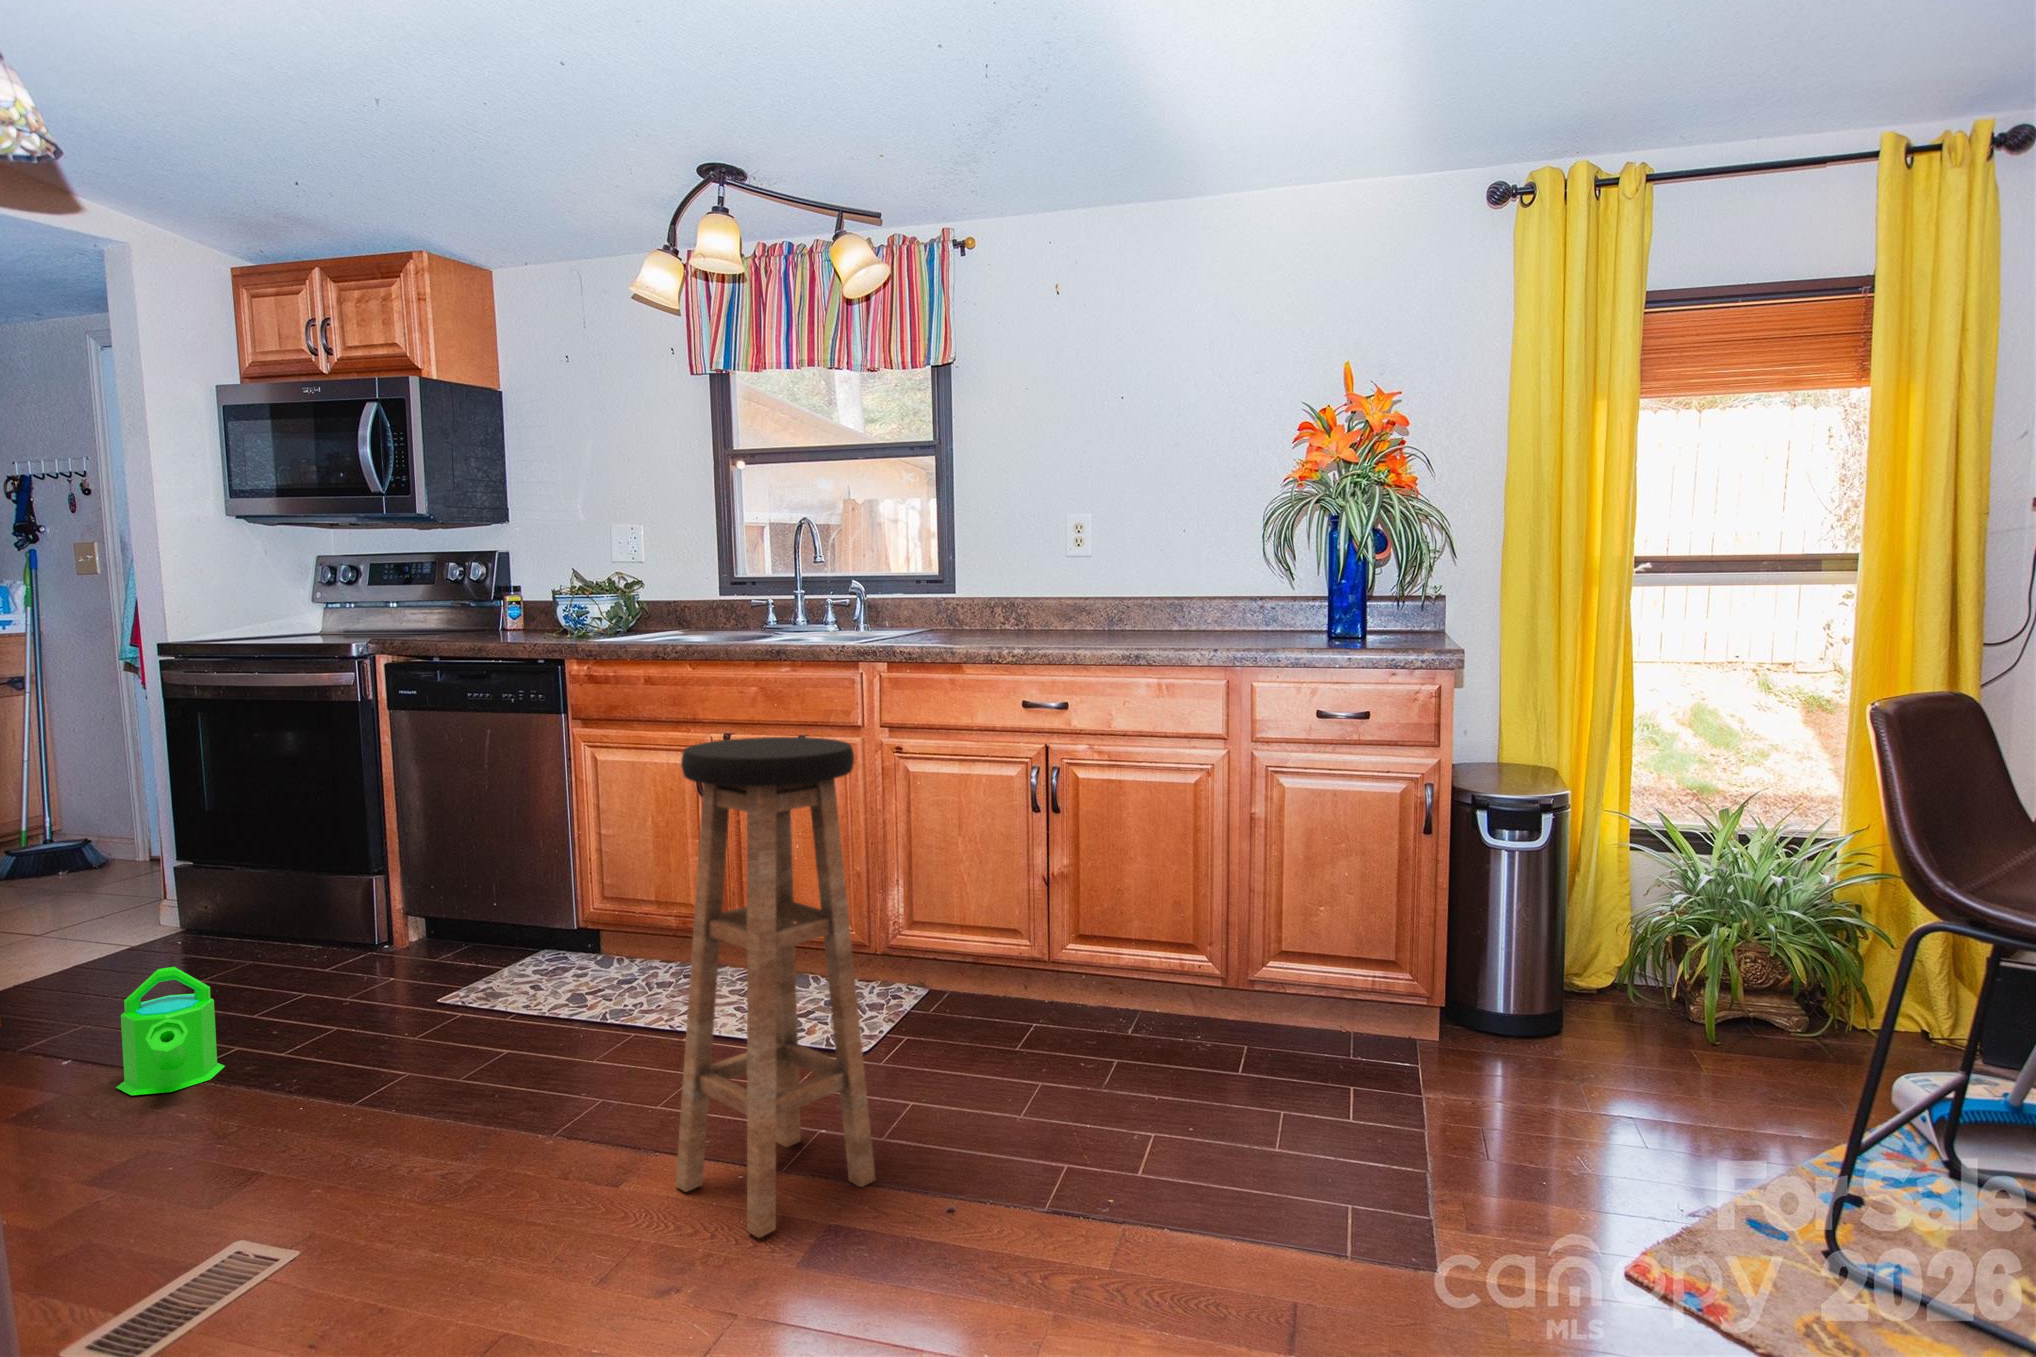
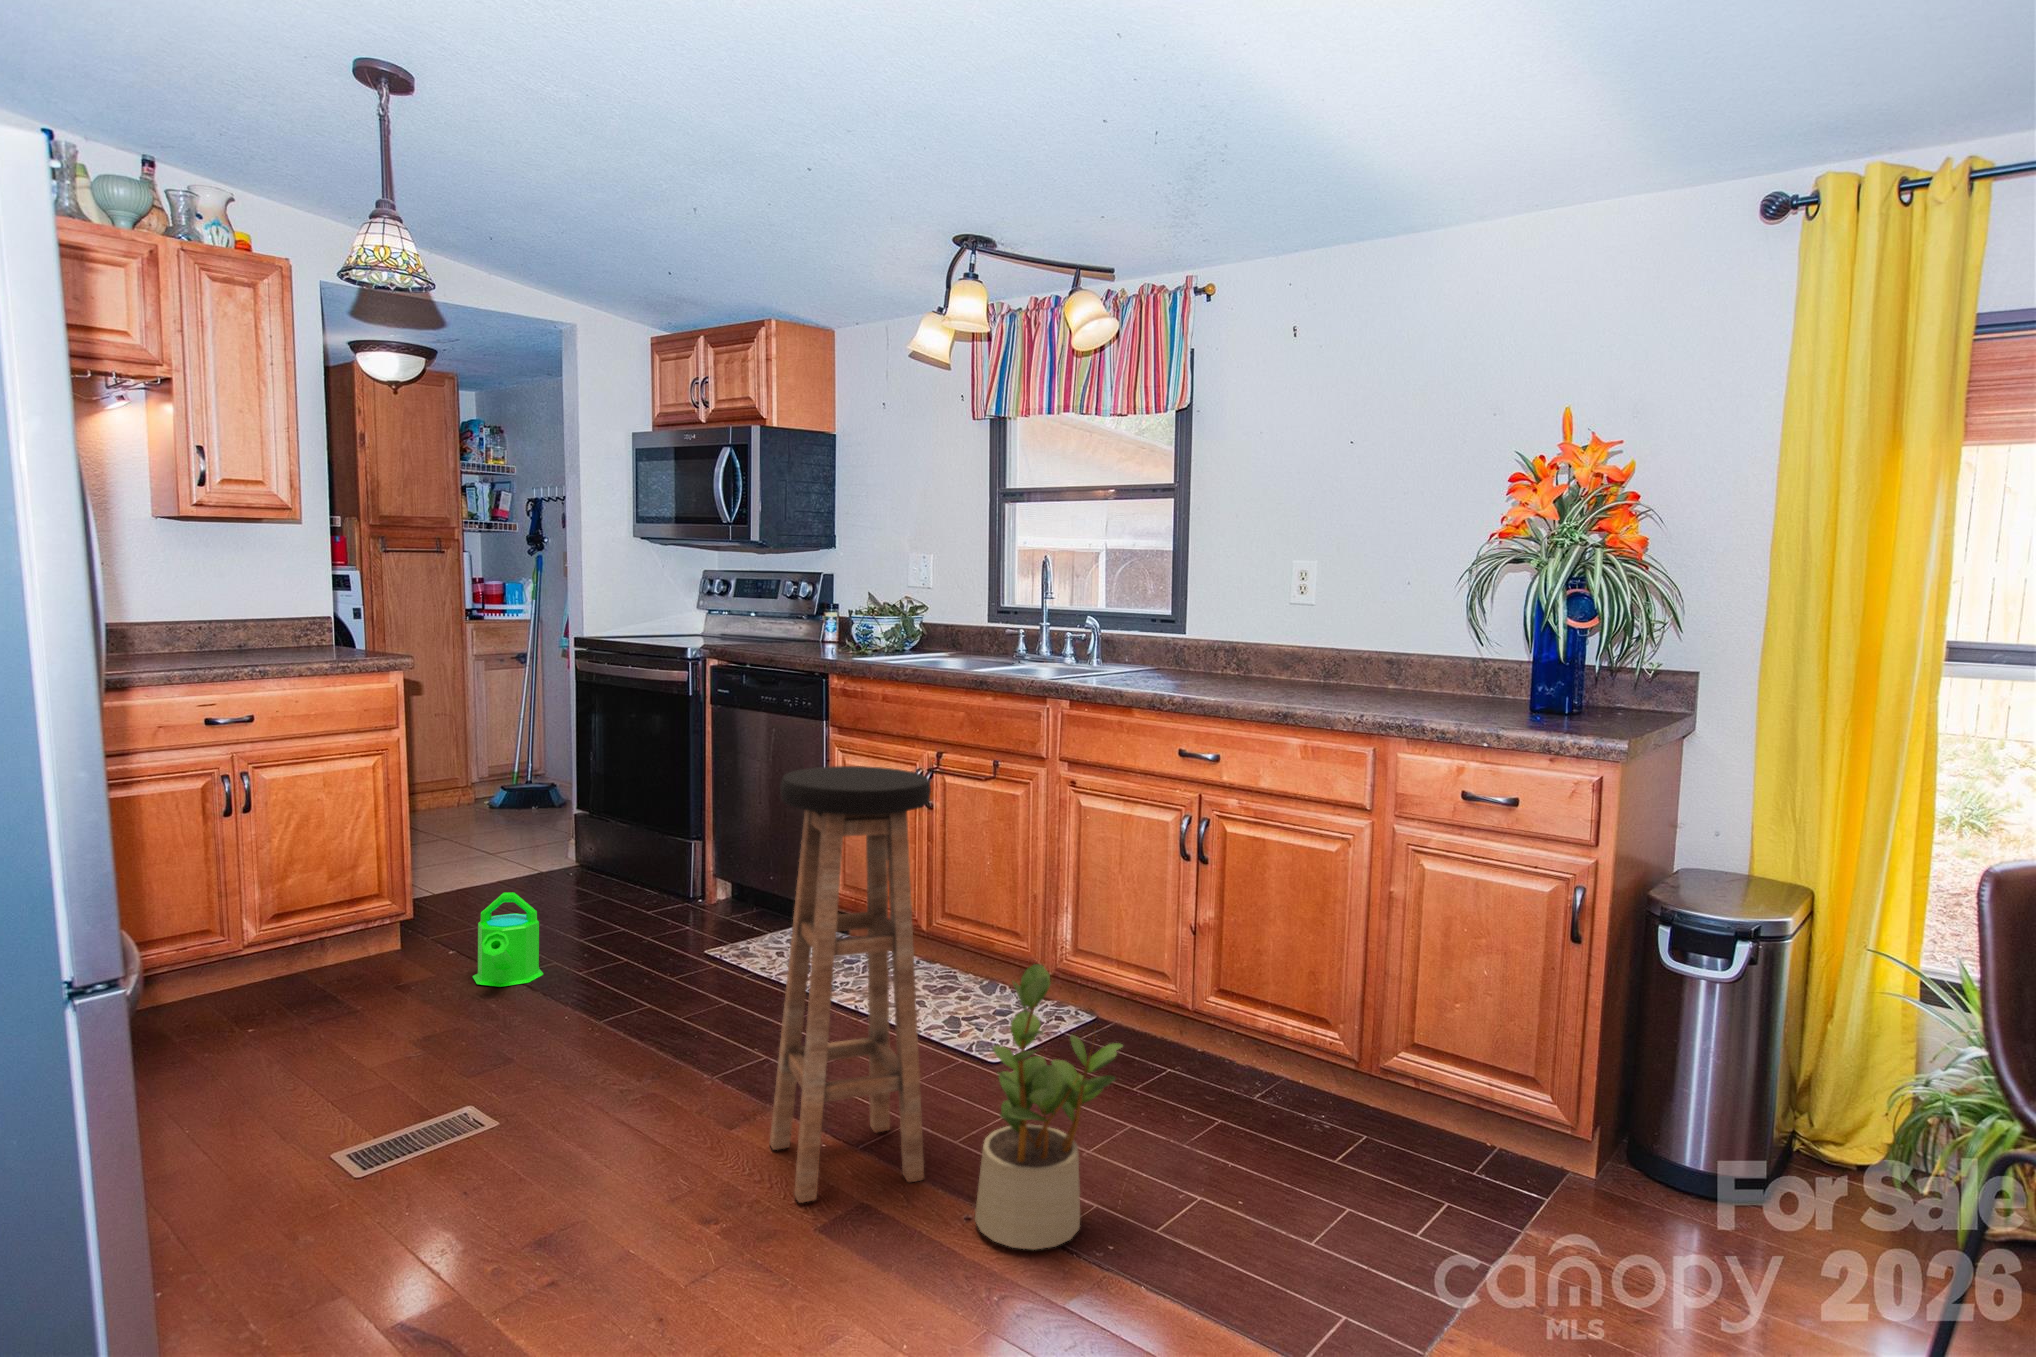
potted plant: none [956,918,1096,1220] -> present [975,964,1123,1250]

